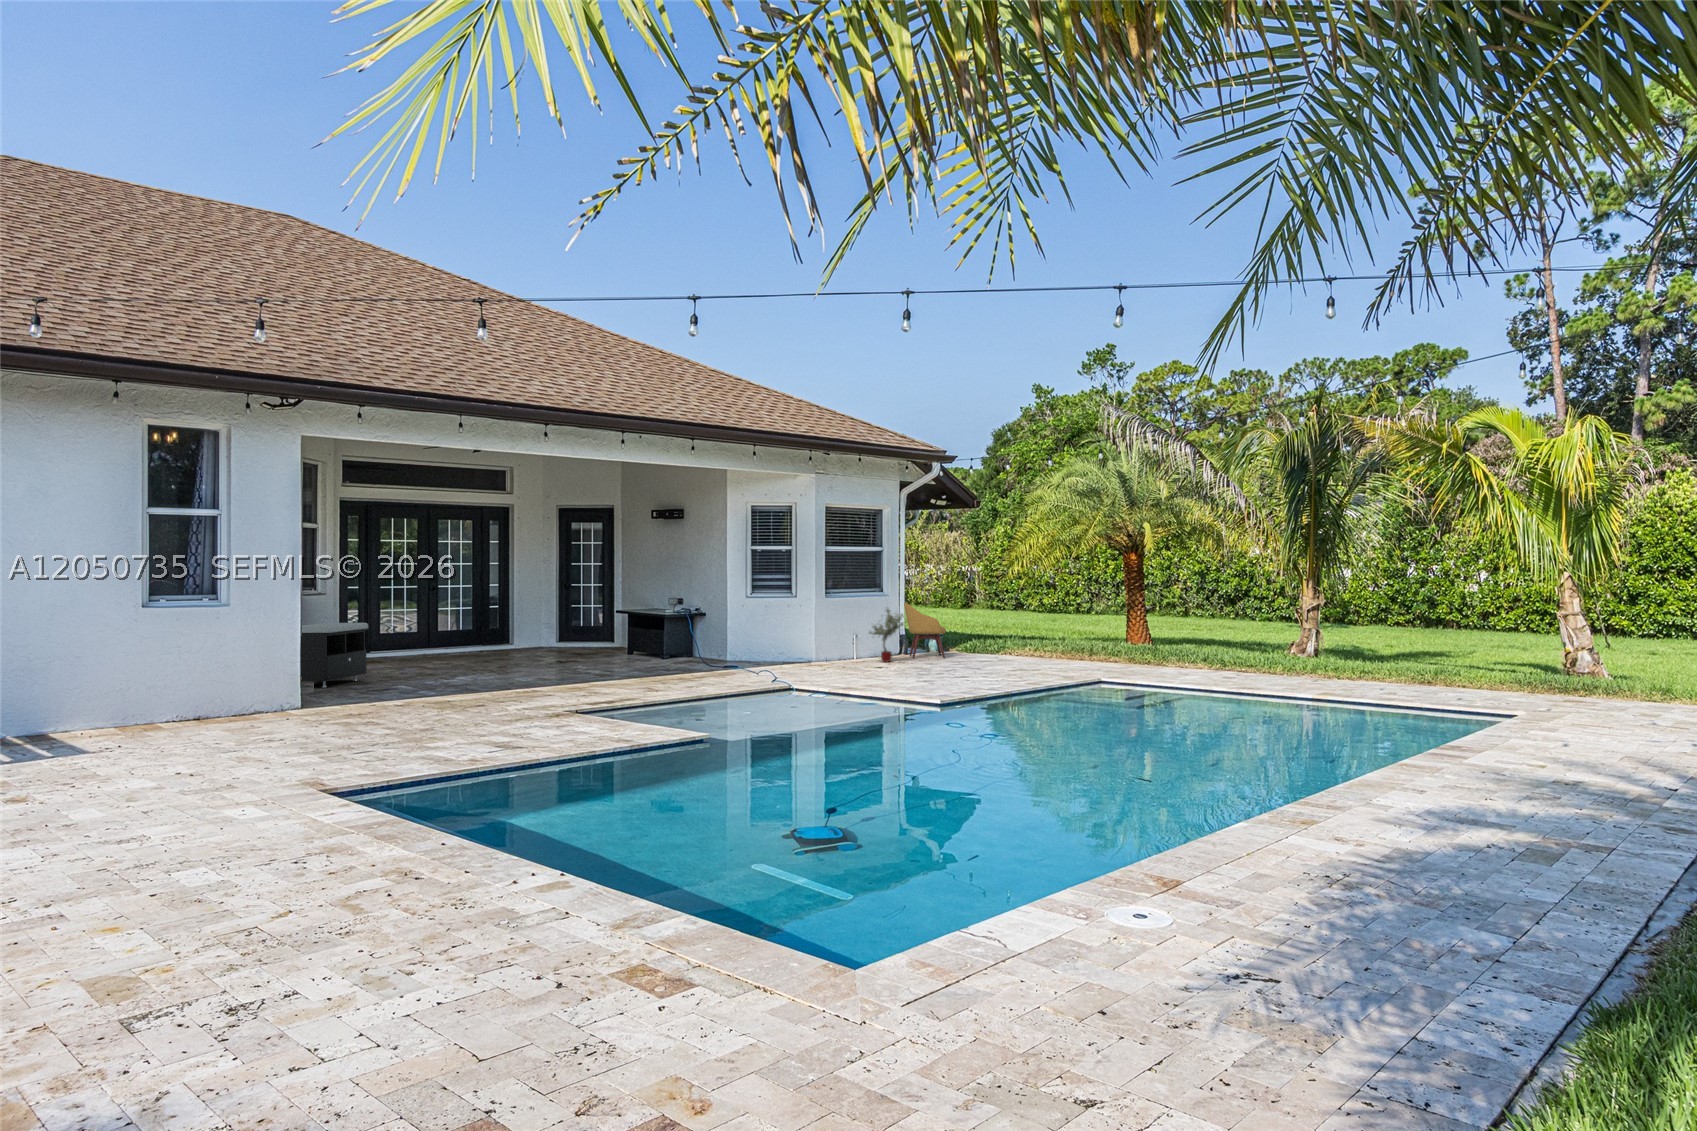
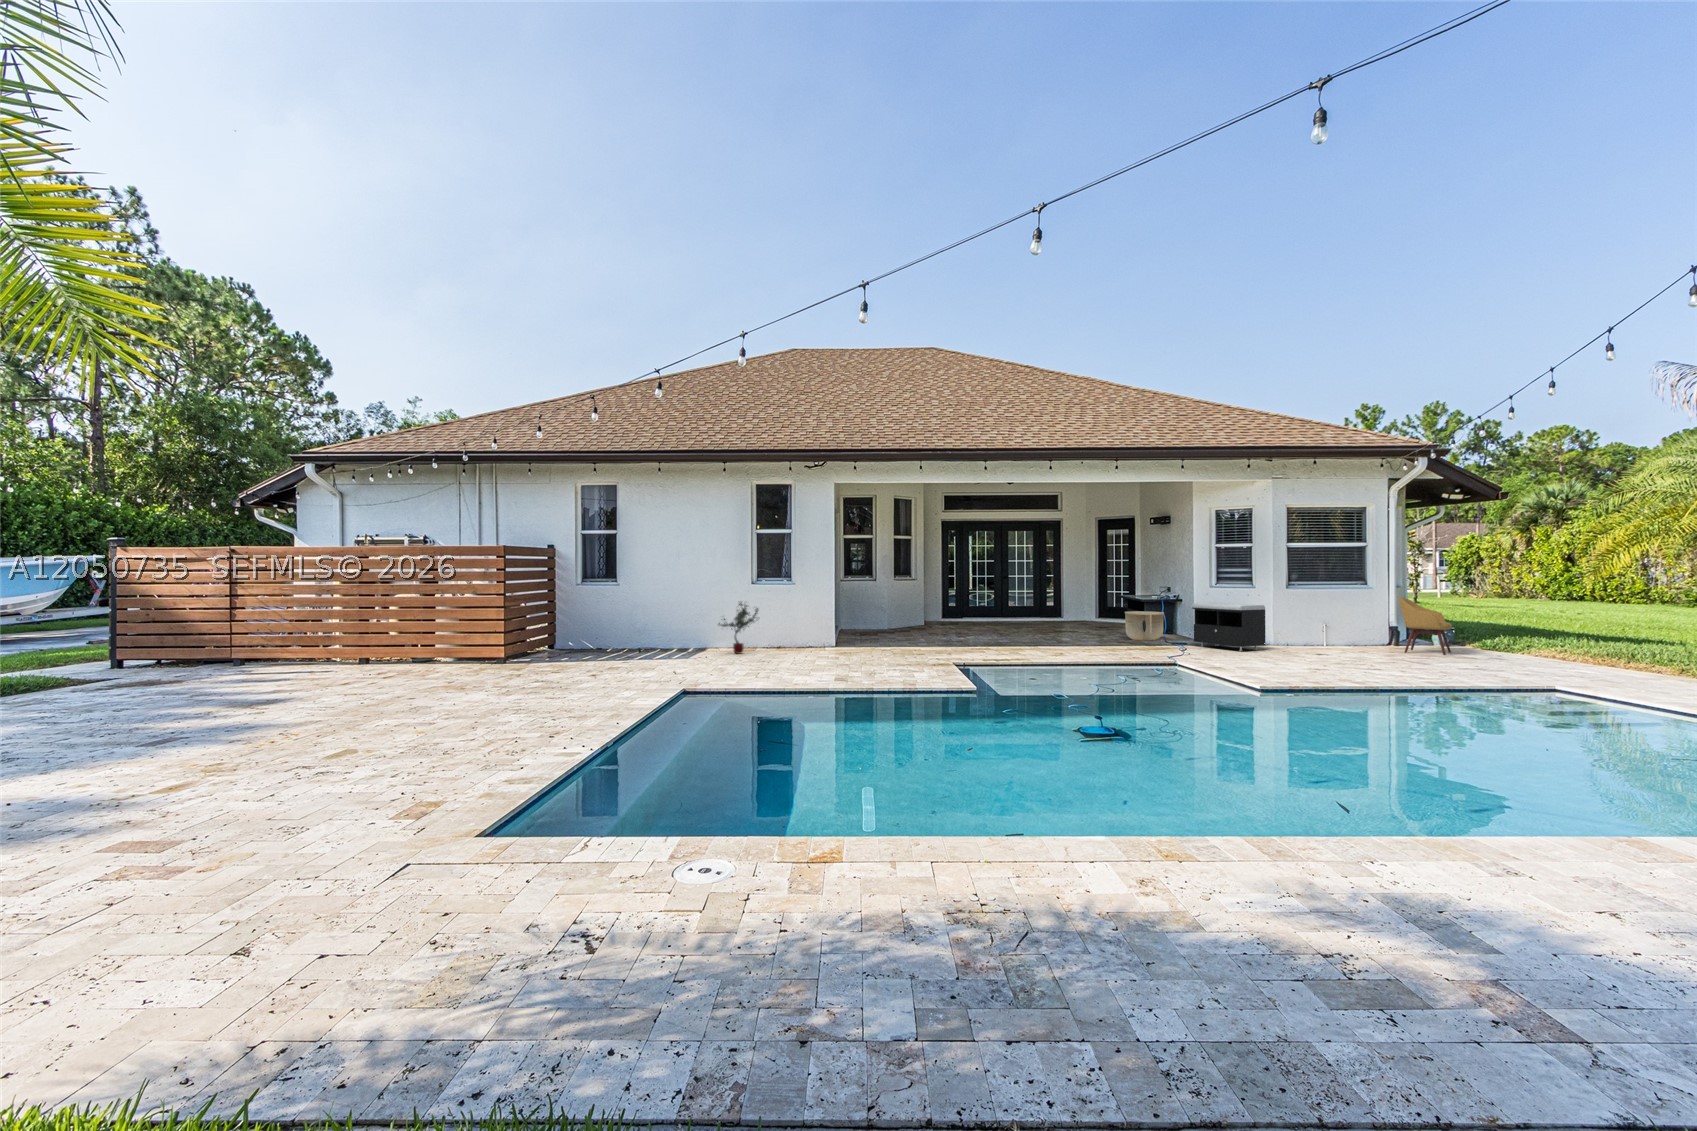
potted tree: present [869,609,904,662] -> present [719,602,758,654]
storage bench: present [301,623,368,687] -> present [1192,603,1266,651]
side table: none [640,629,687,666] -> present [1125,611,1164,641]

